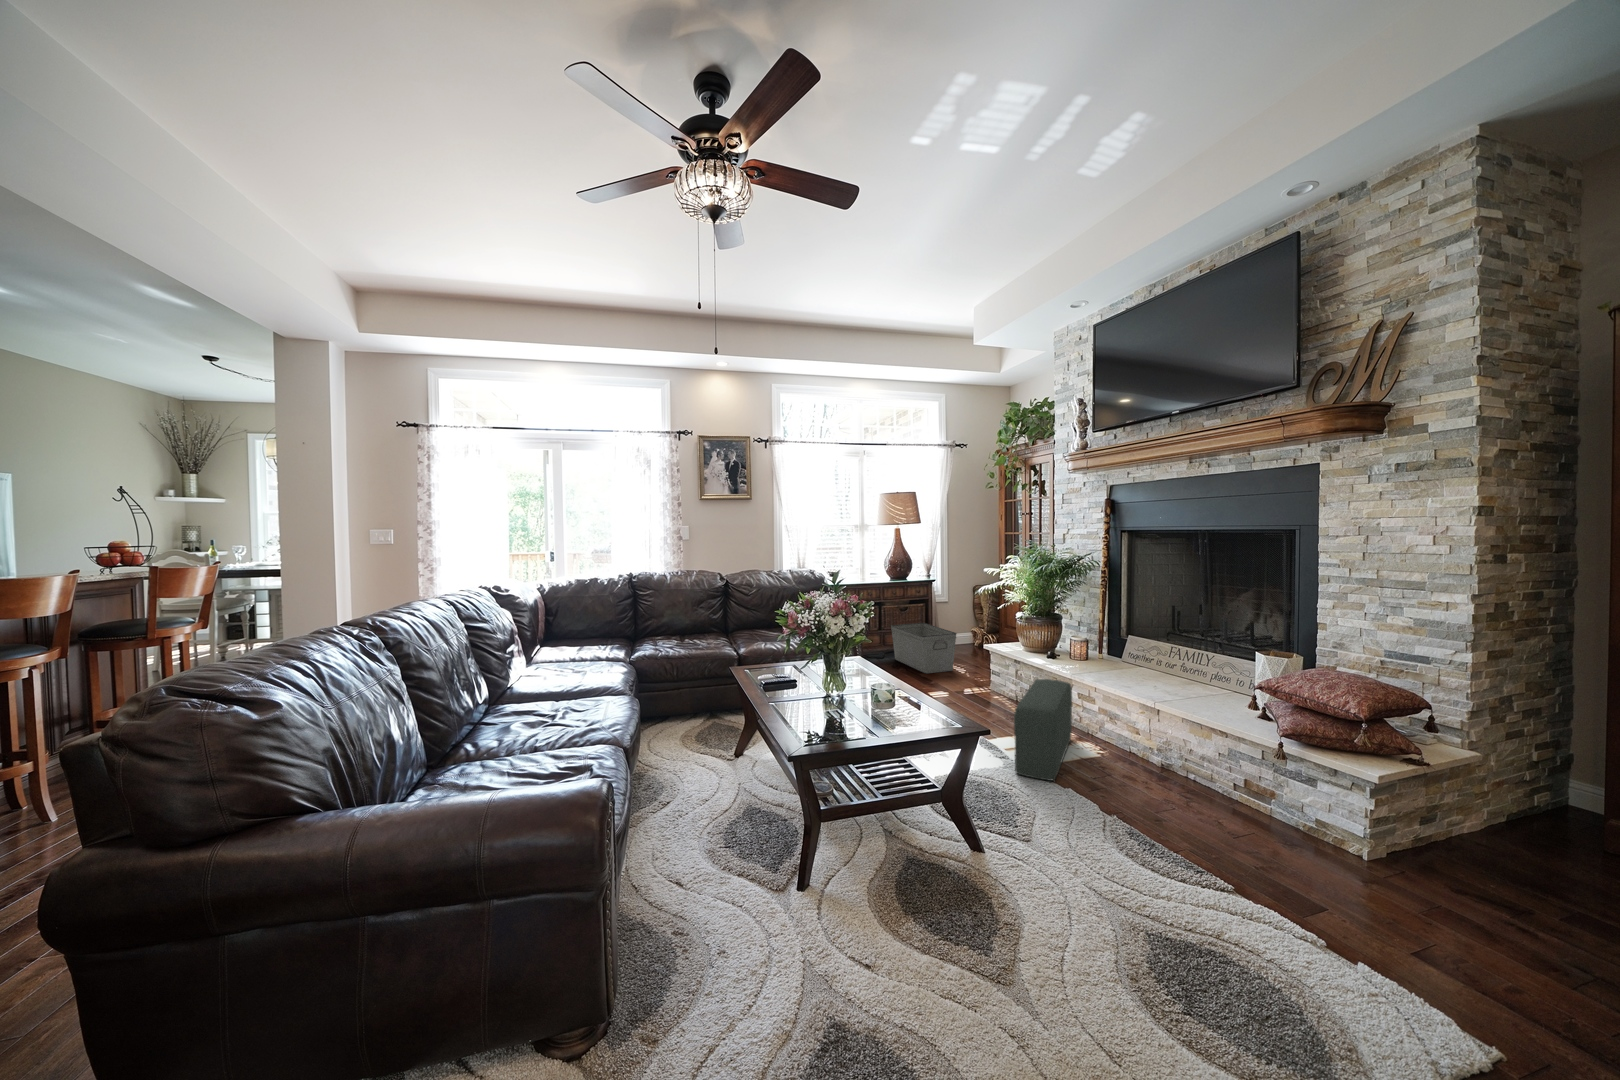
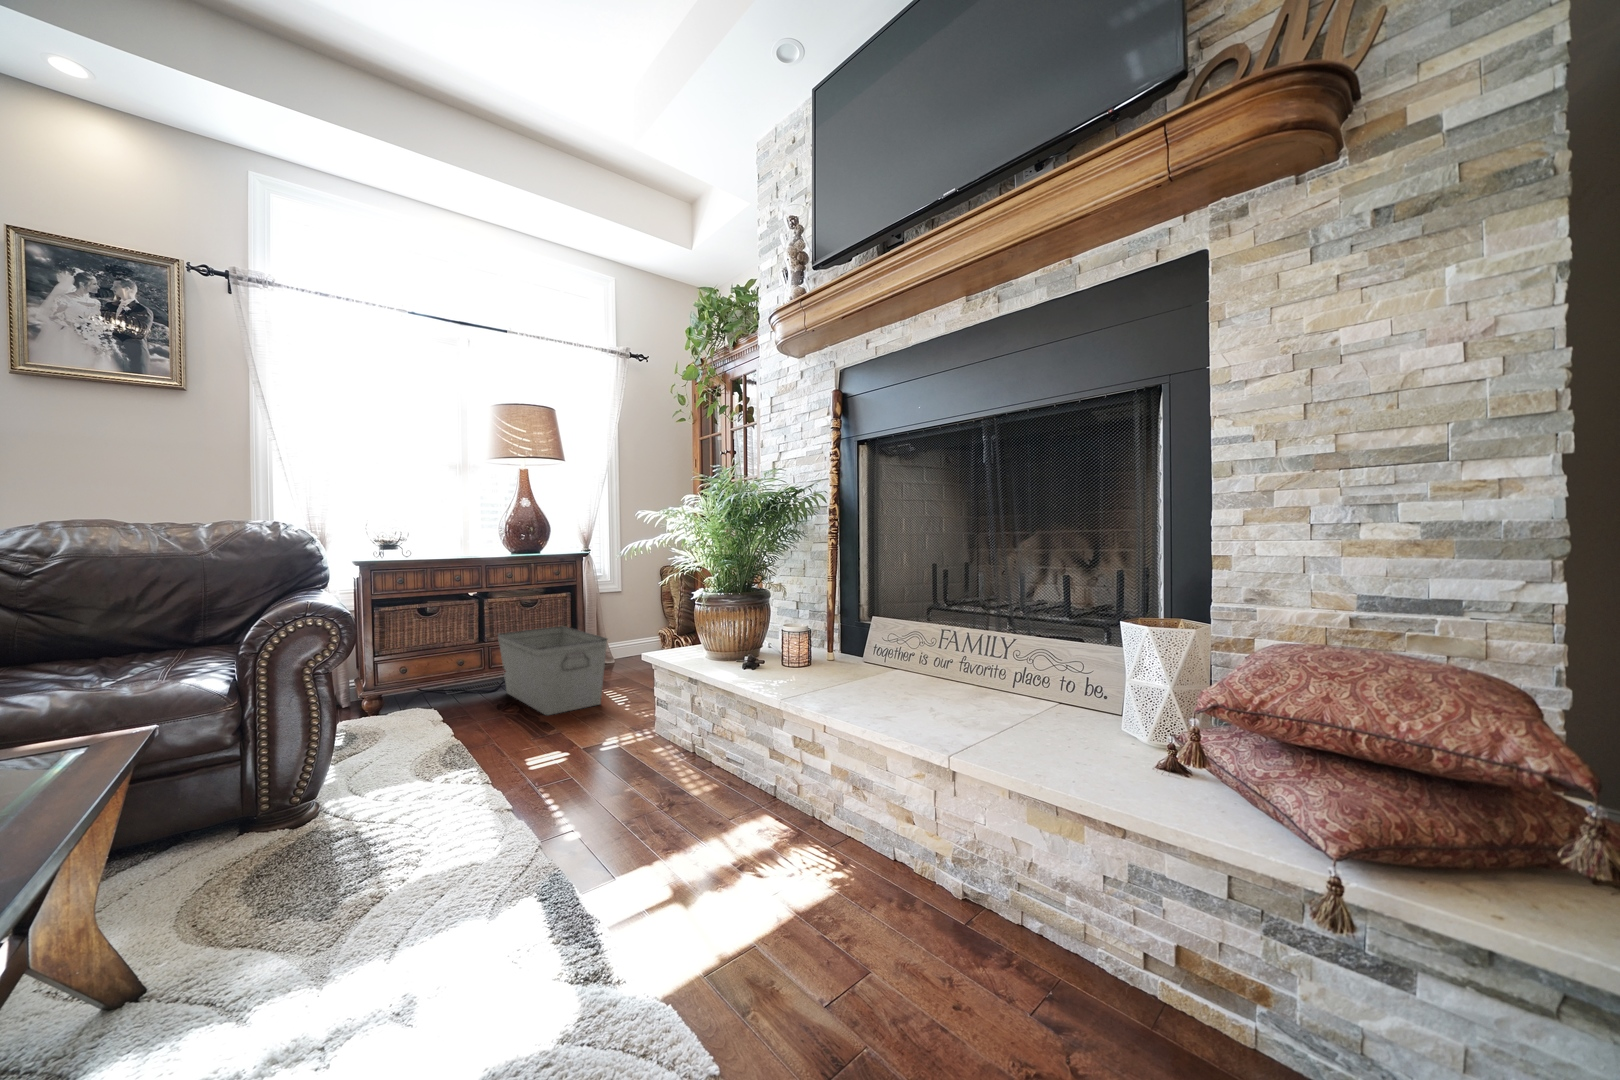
pouf: present [1014,679,1072,781] -> none [609,717,777,1028]

